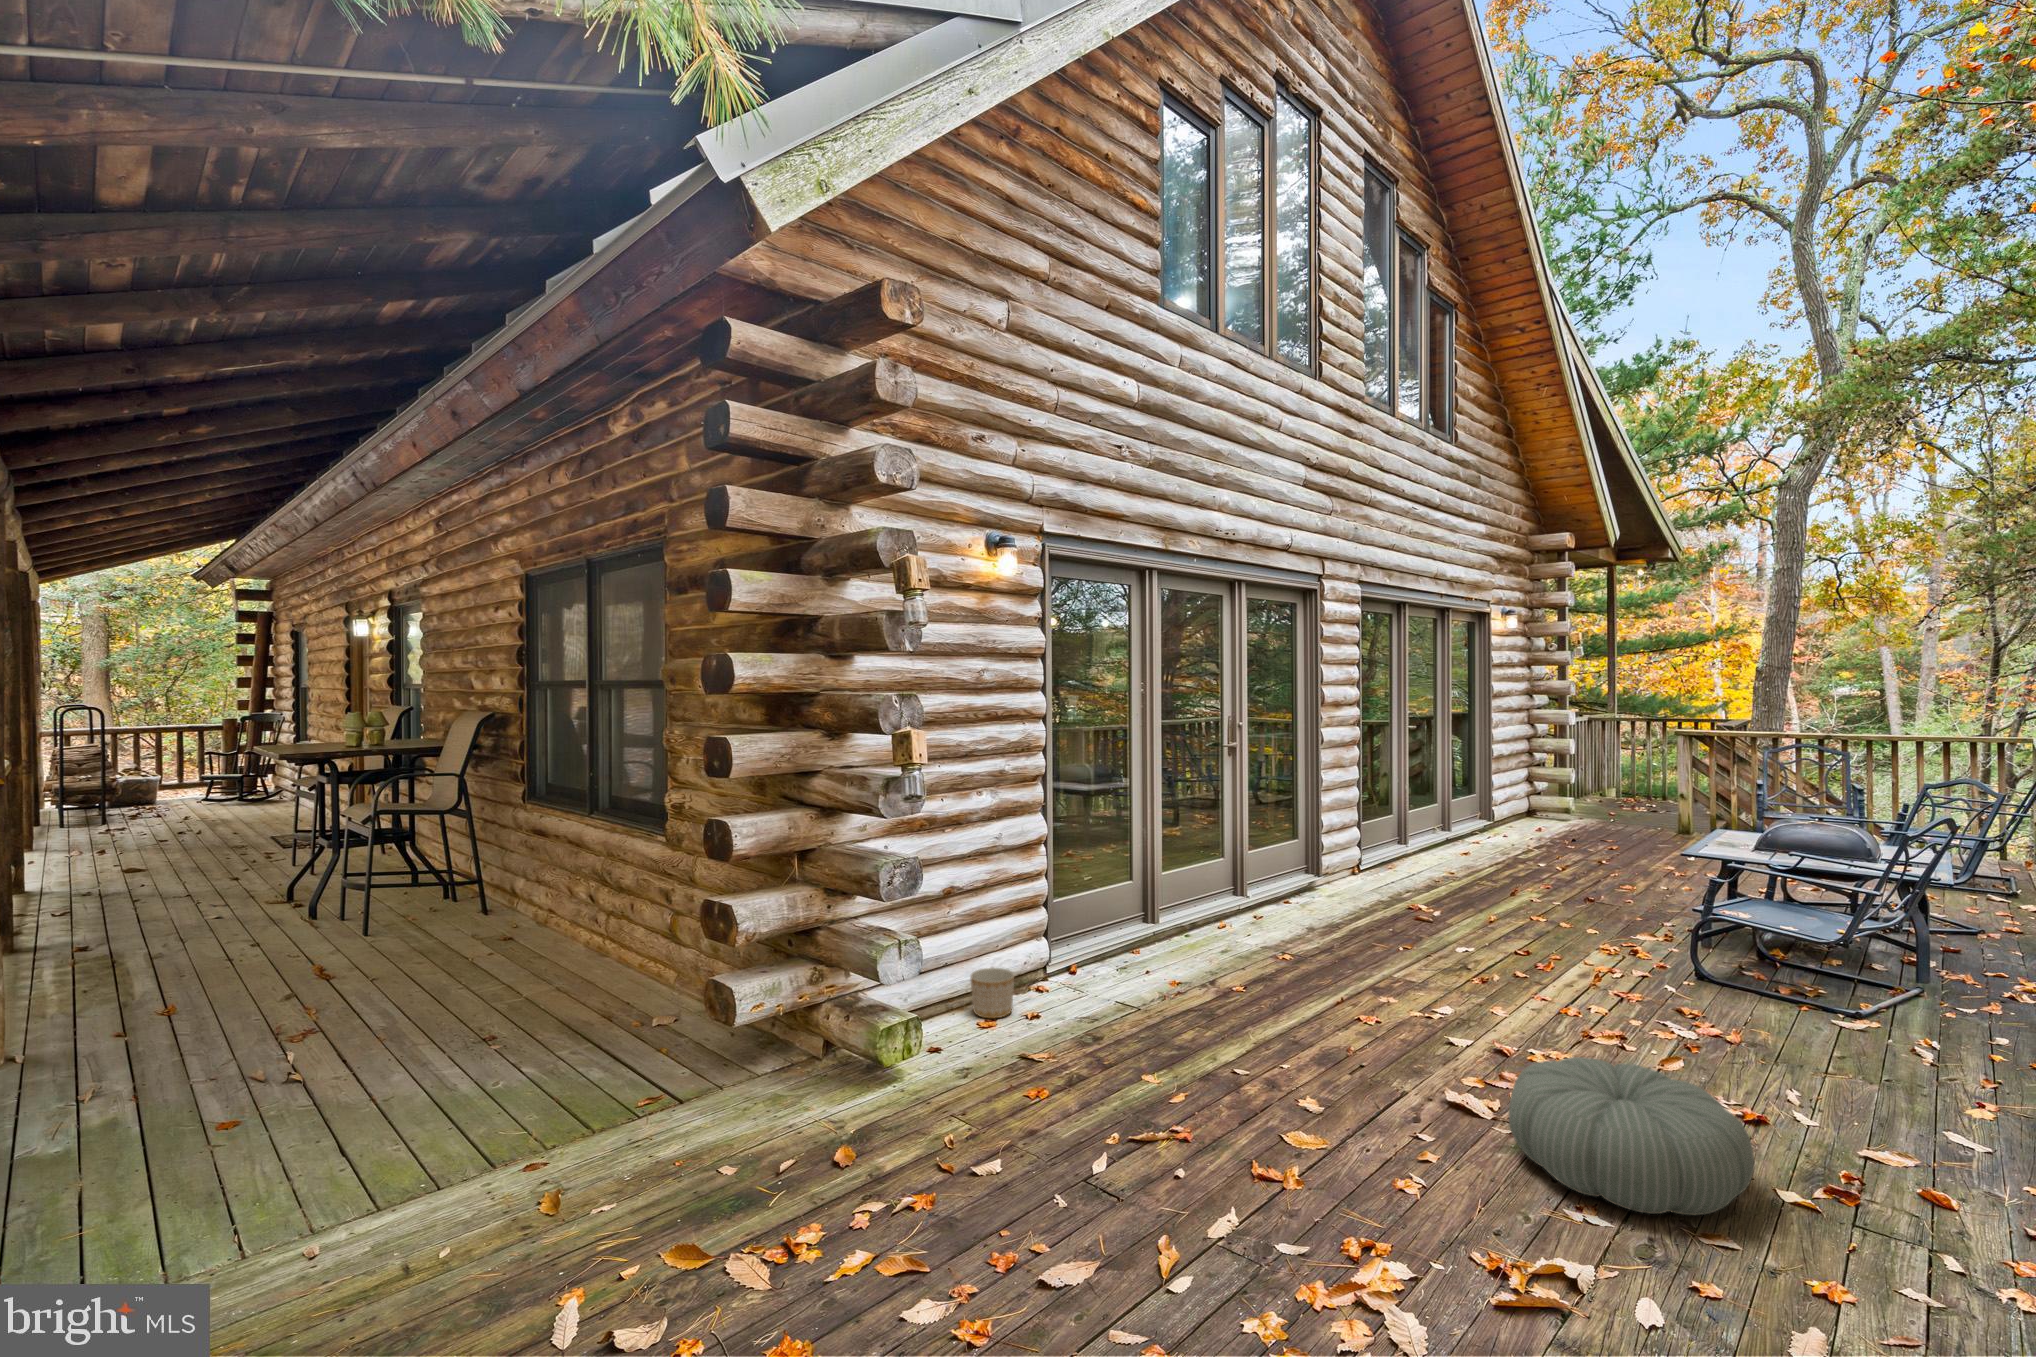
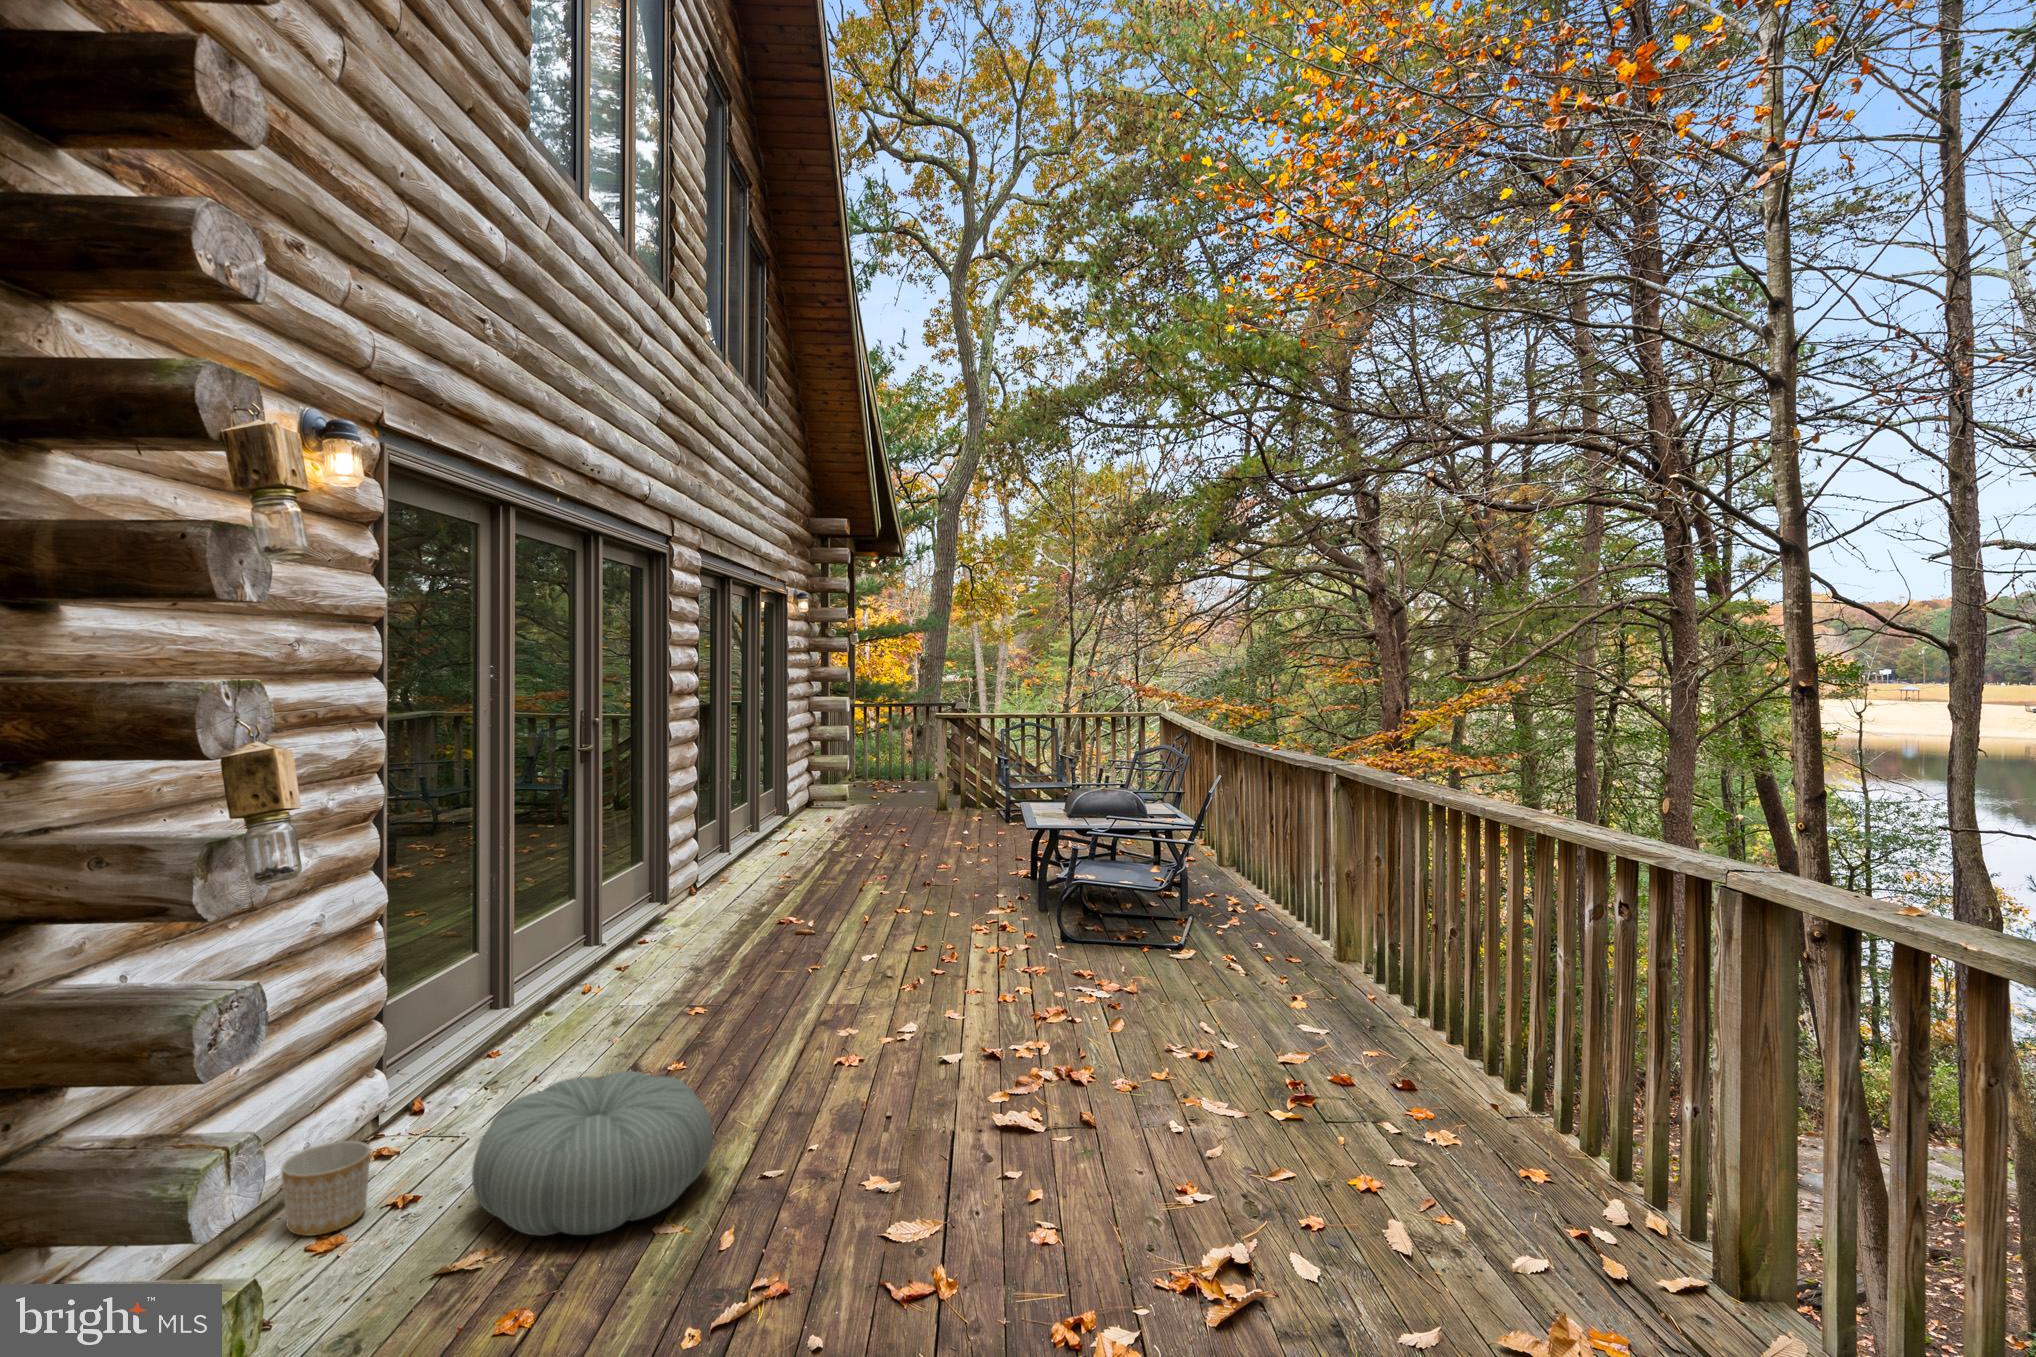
pouf: present [1508,1057,1754,1215] -> present [472,1071,713,1236]

